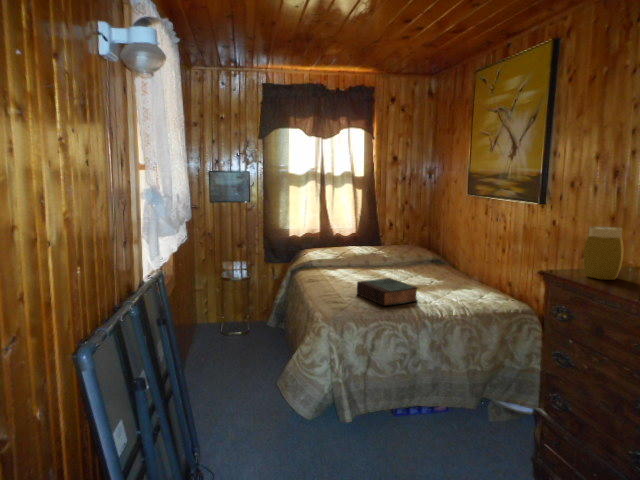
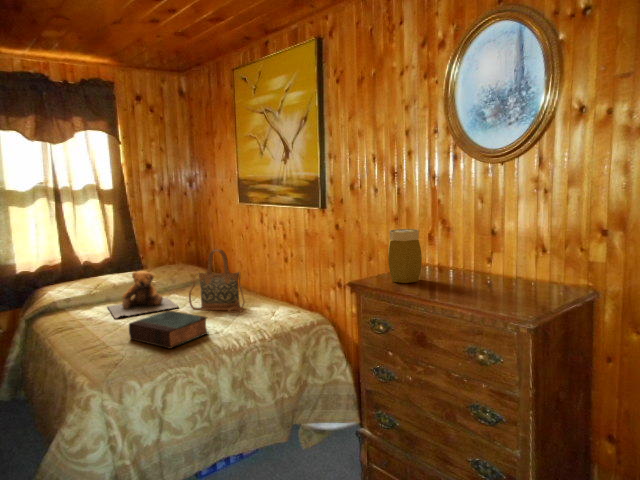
handbag: none [409,233,457,291] -> present [189,249,244,313]
teddy bear: none [347,245,401,278] -> present [108,271,178,318]

